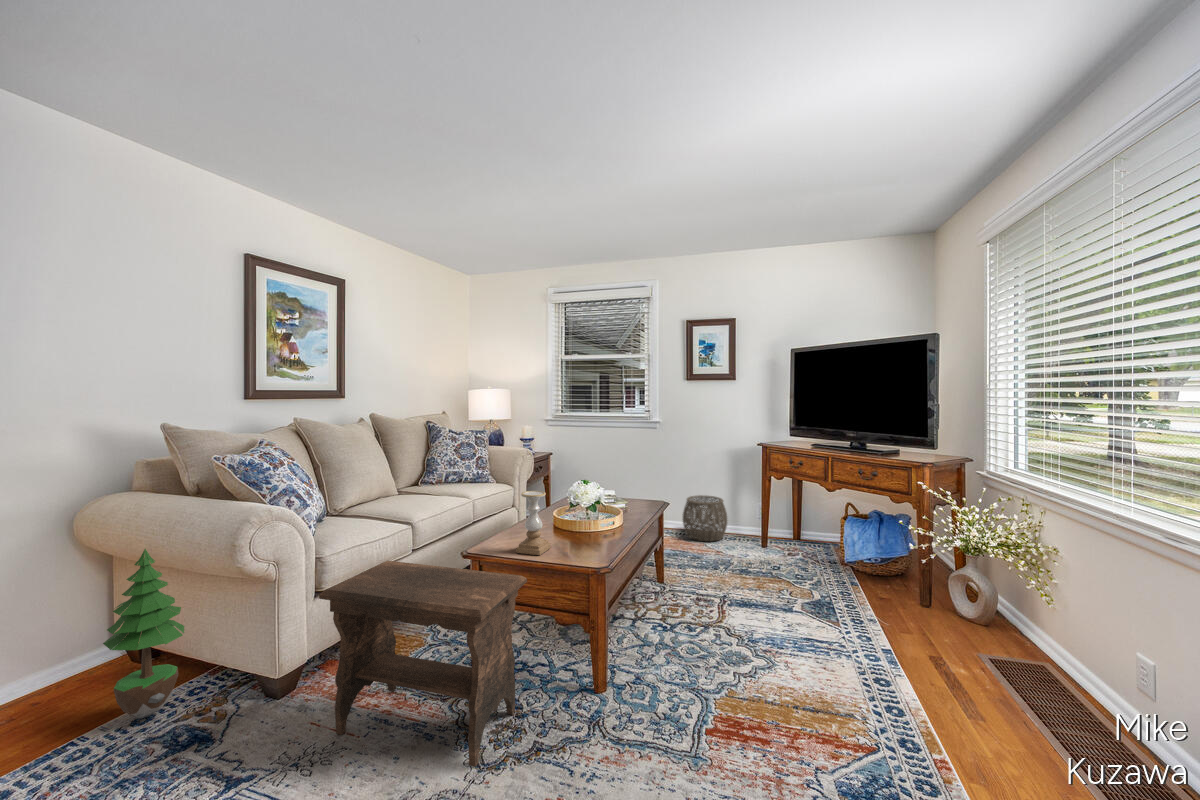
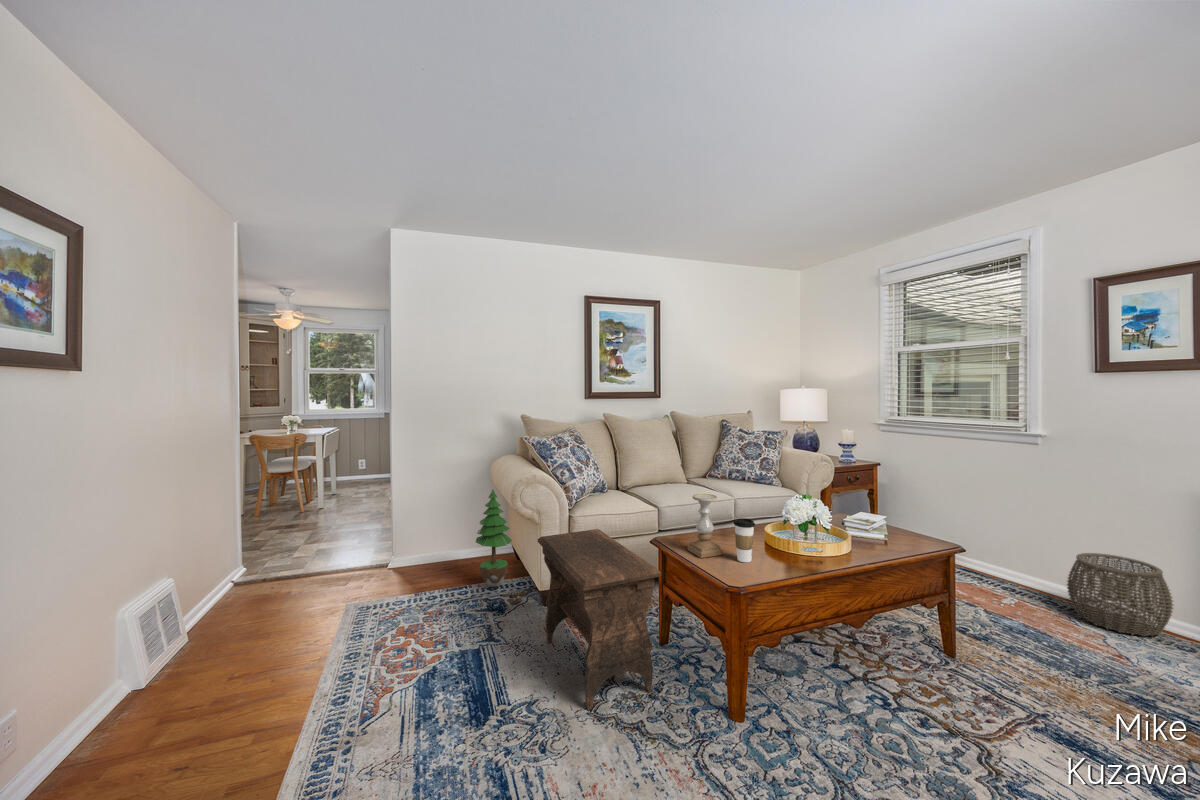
coffee cup: none [564,507,583,549] -> present [734,518,755,562]

